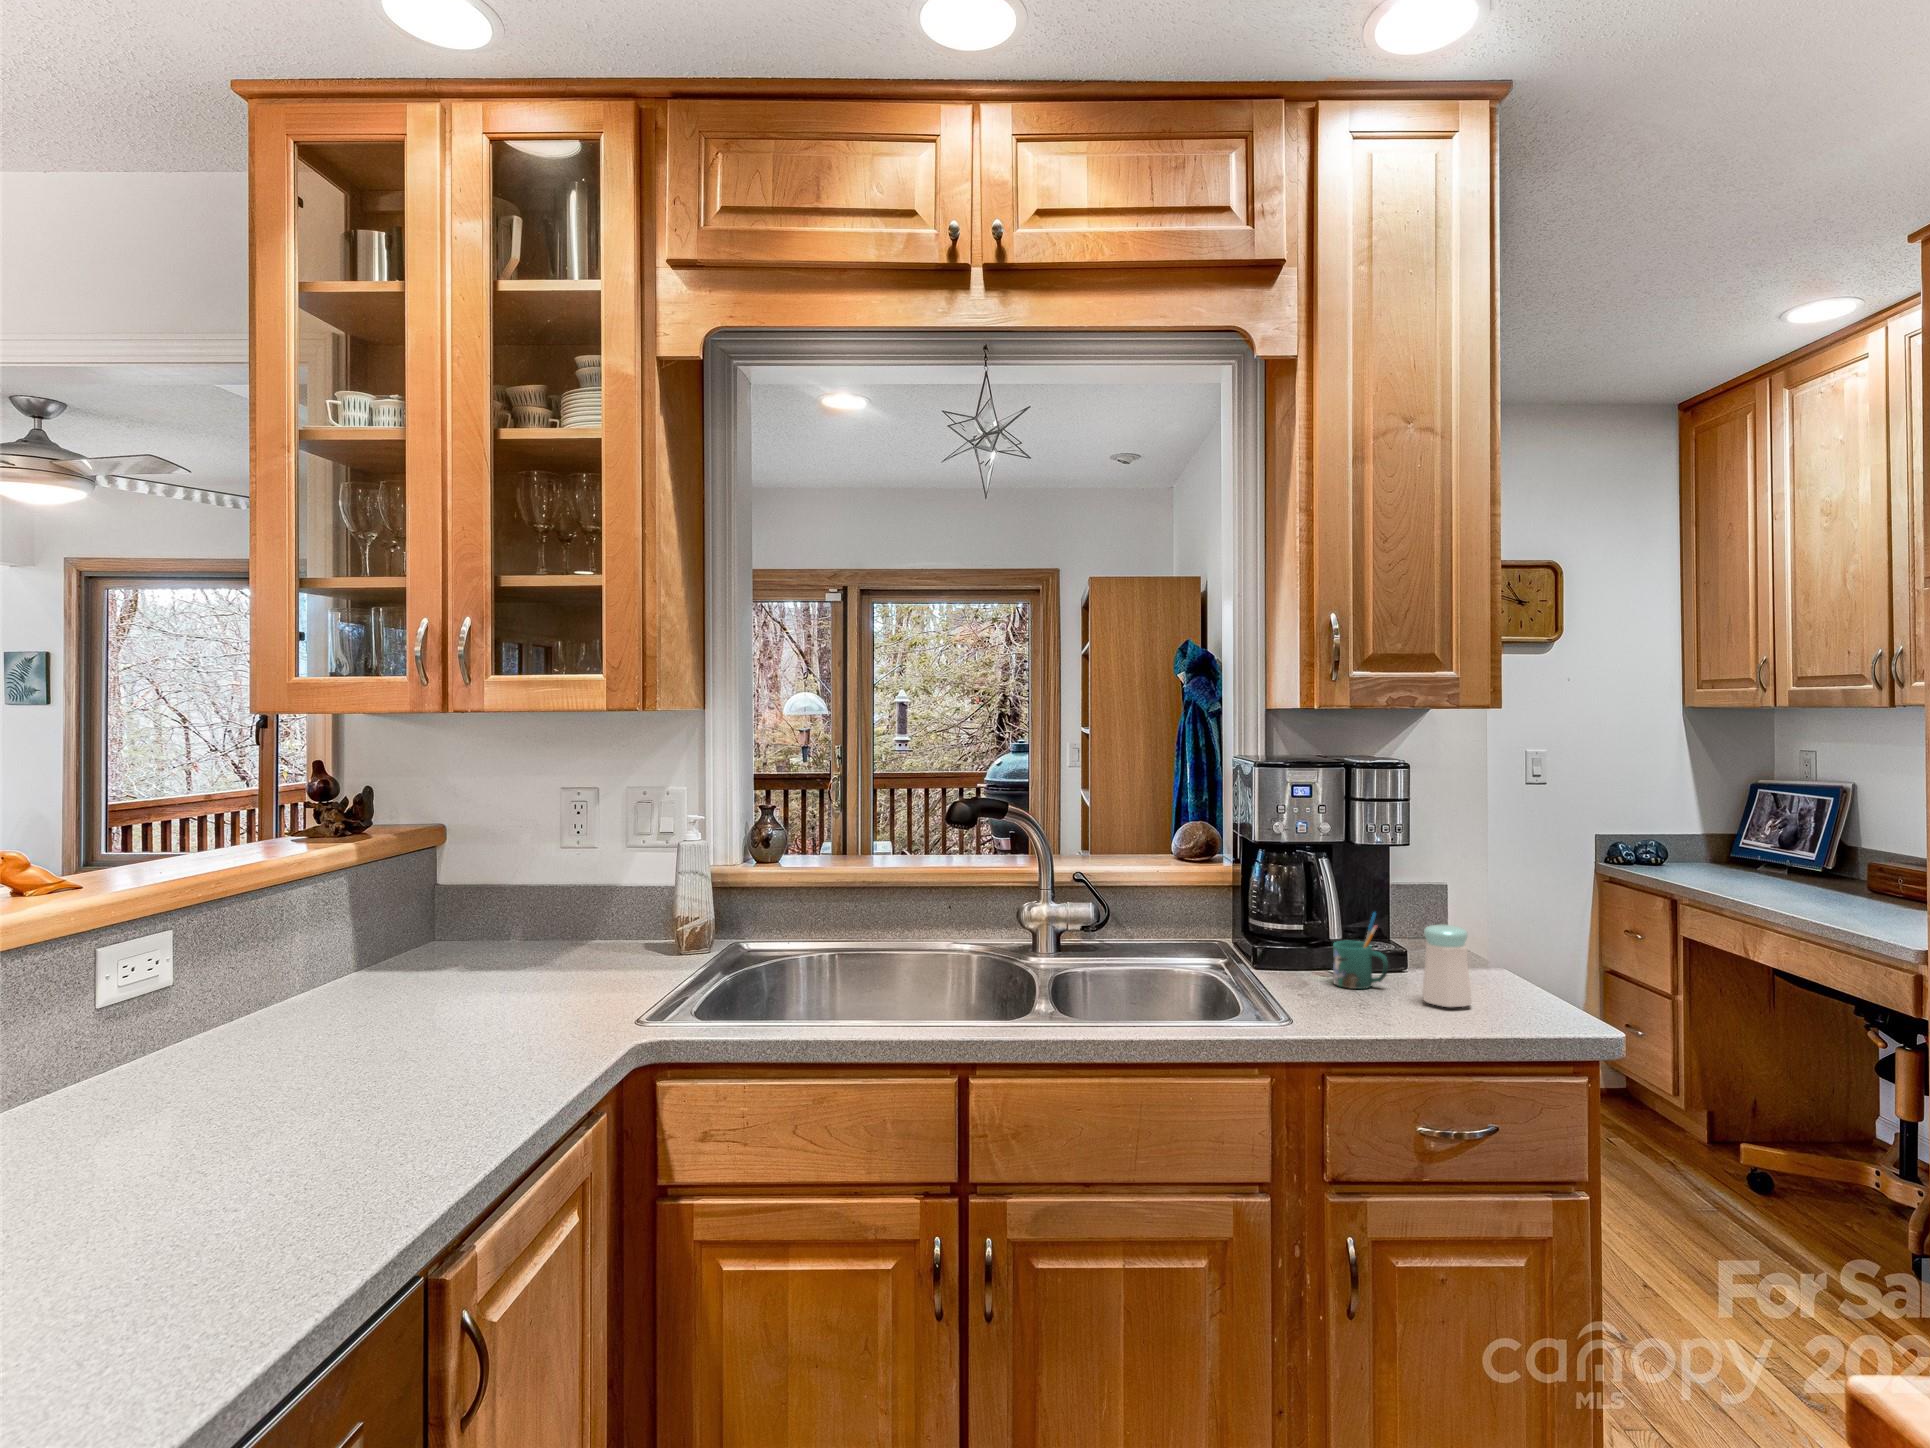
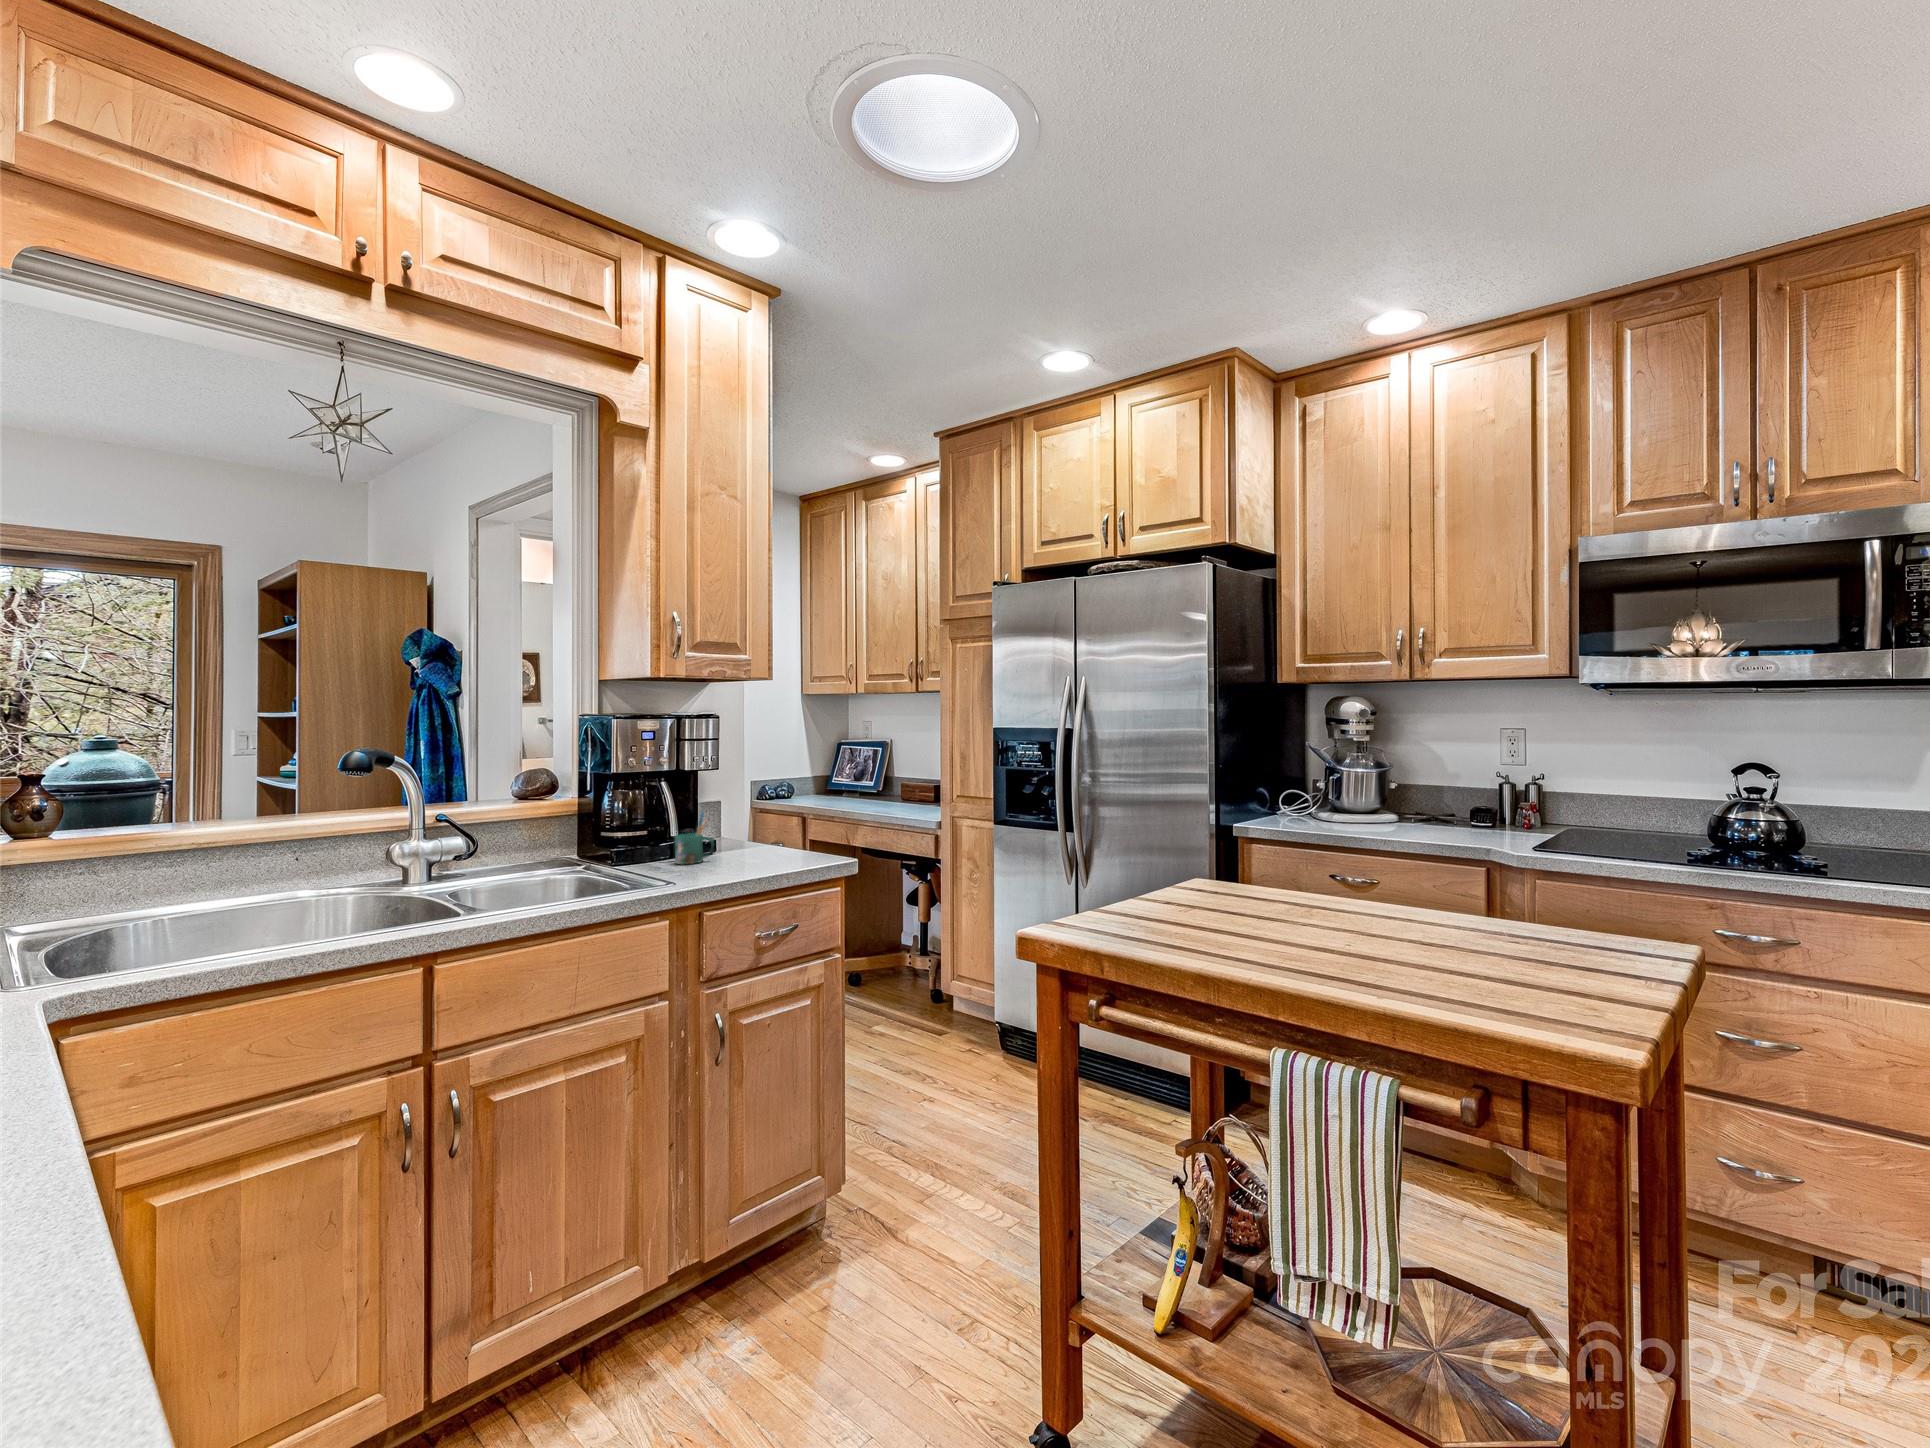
salt shaker: present [1423,925,1472,1007] -> none [740,810,772,861]

